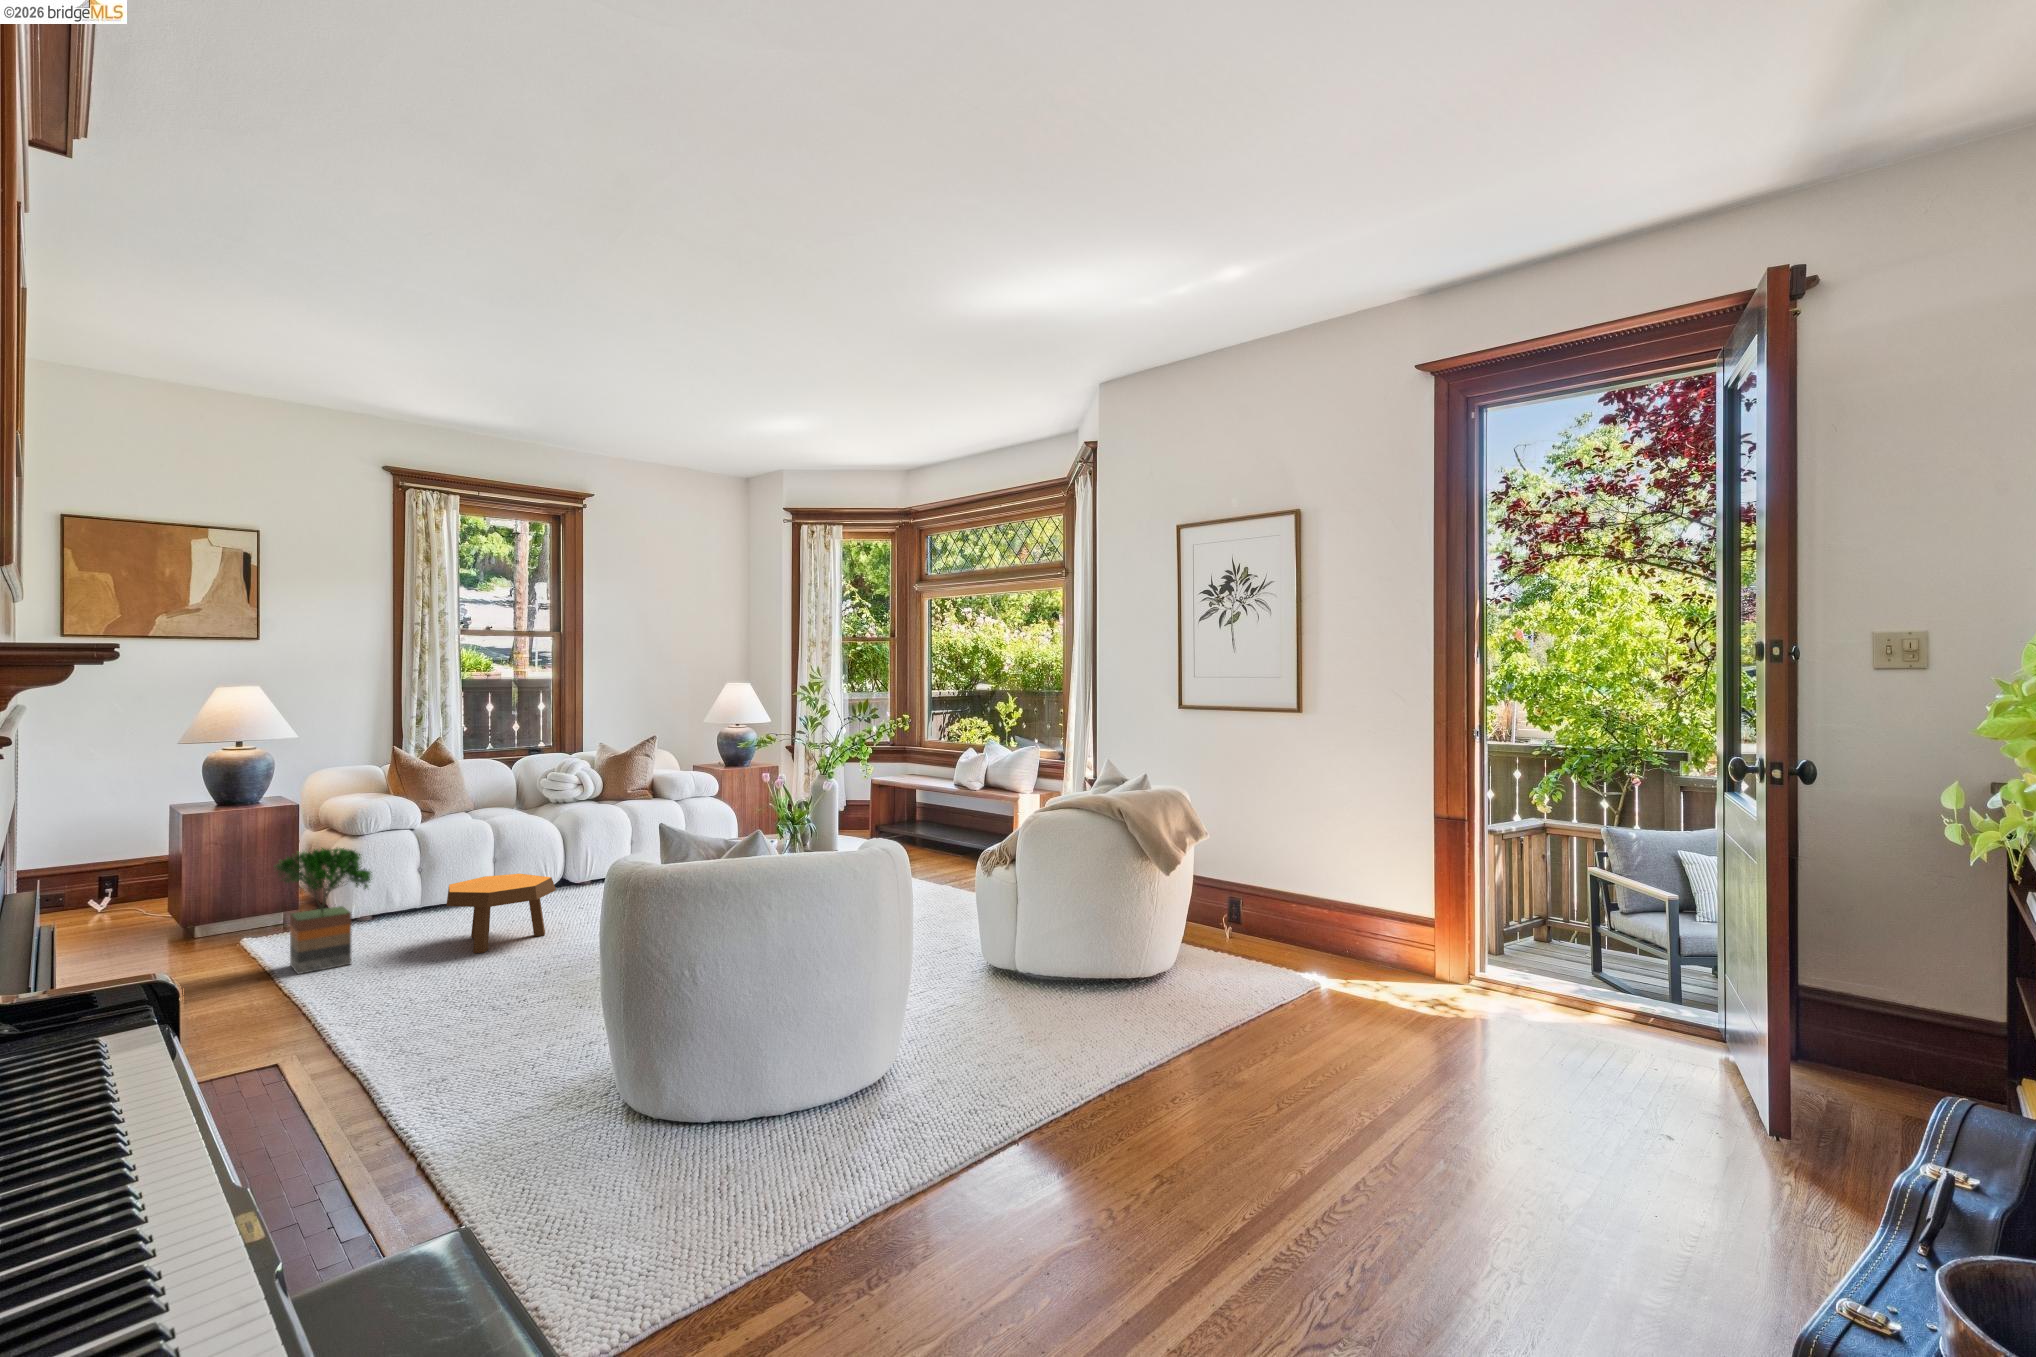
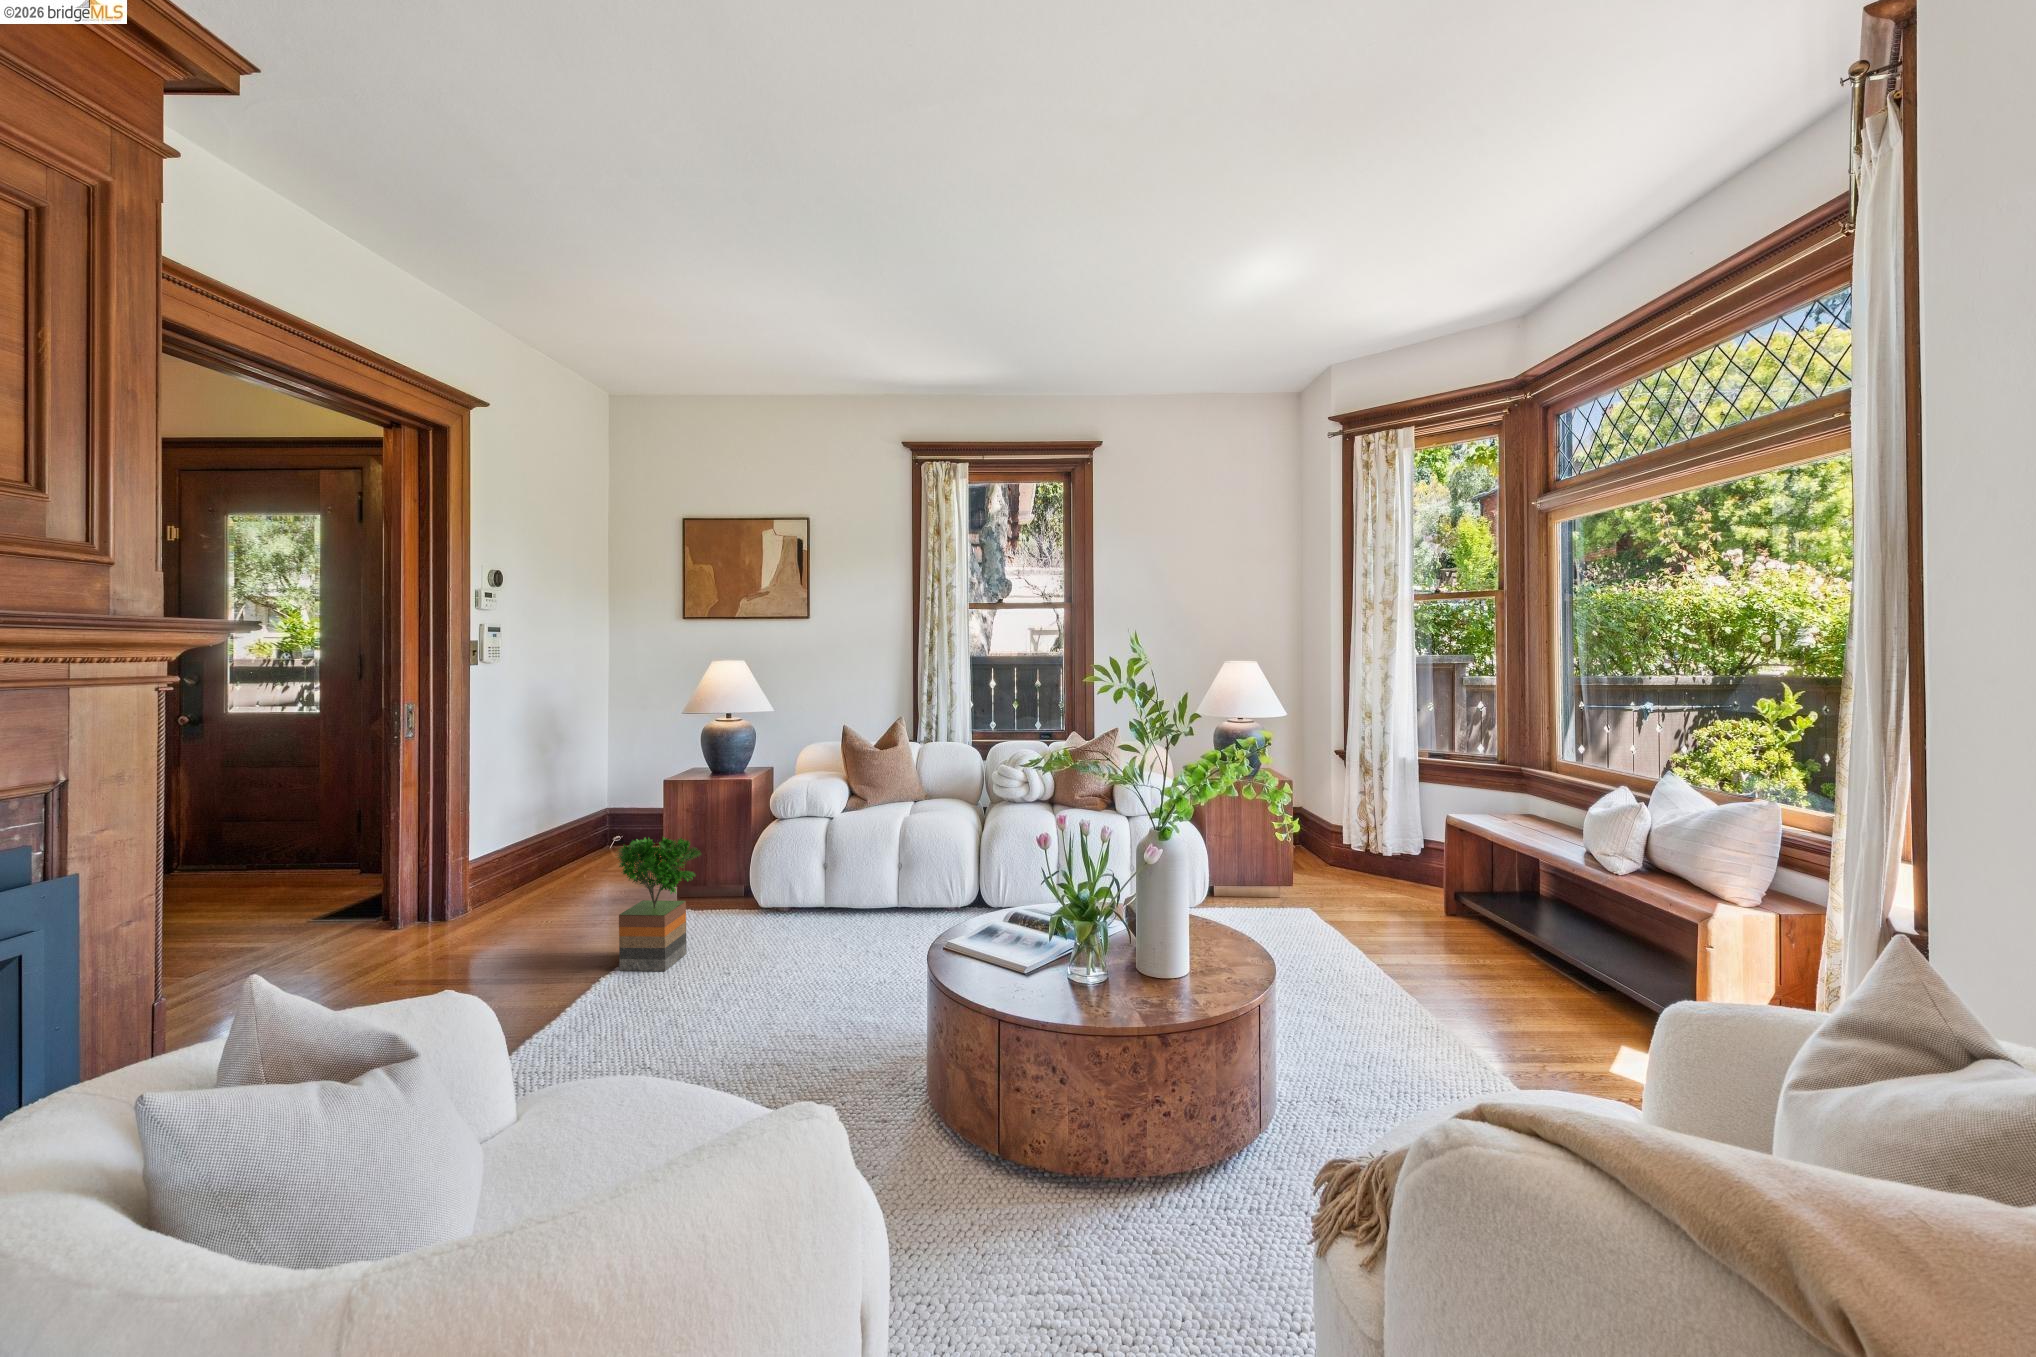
footstool: present [446,874,556,953] -> none [738,892,855,999]

